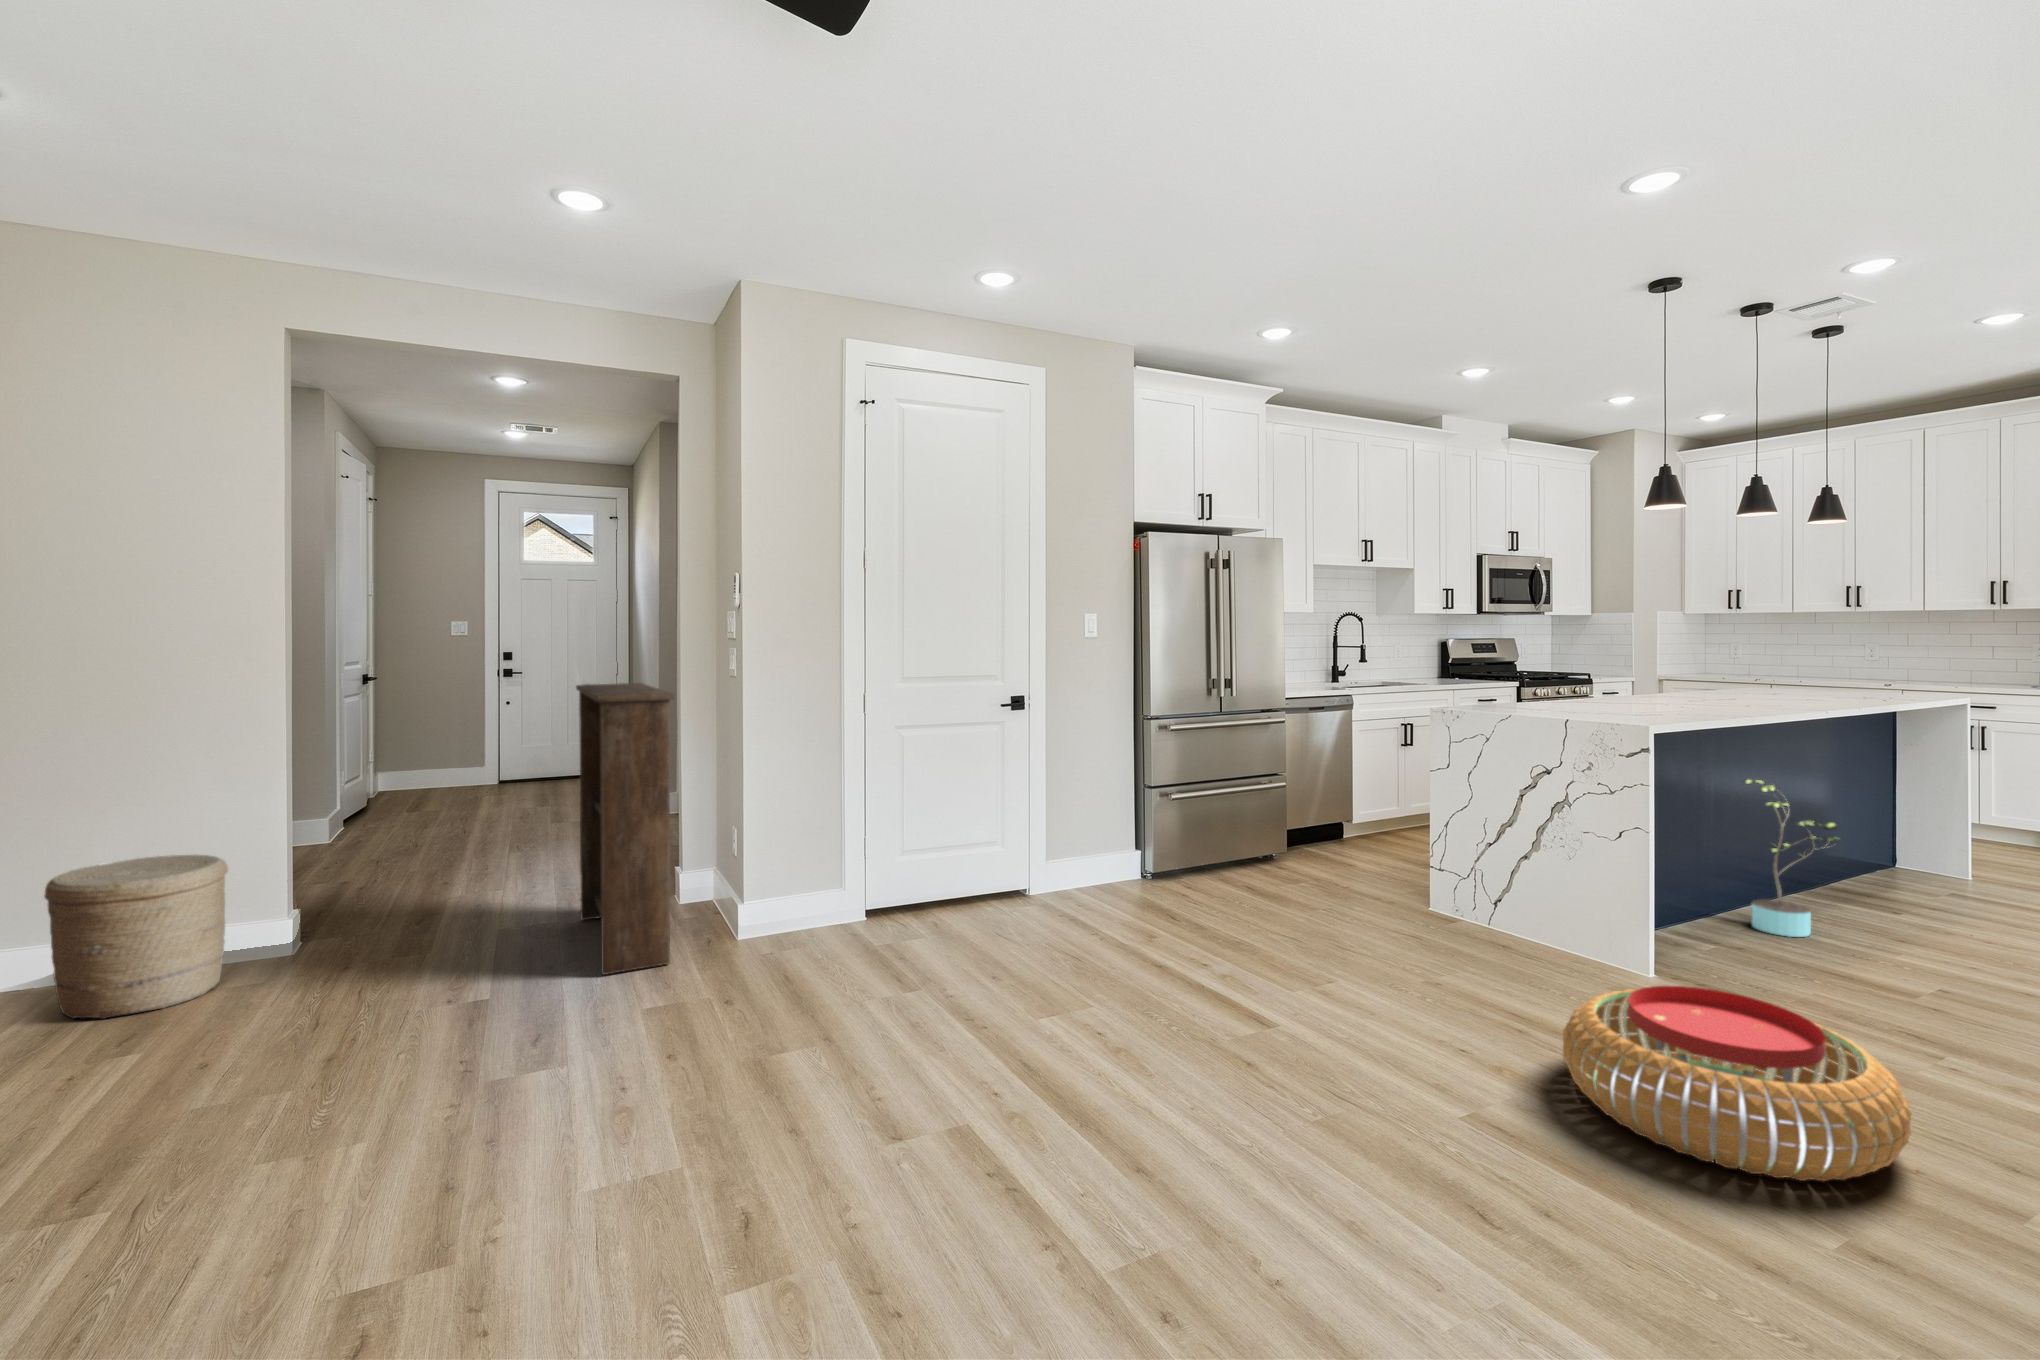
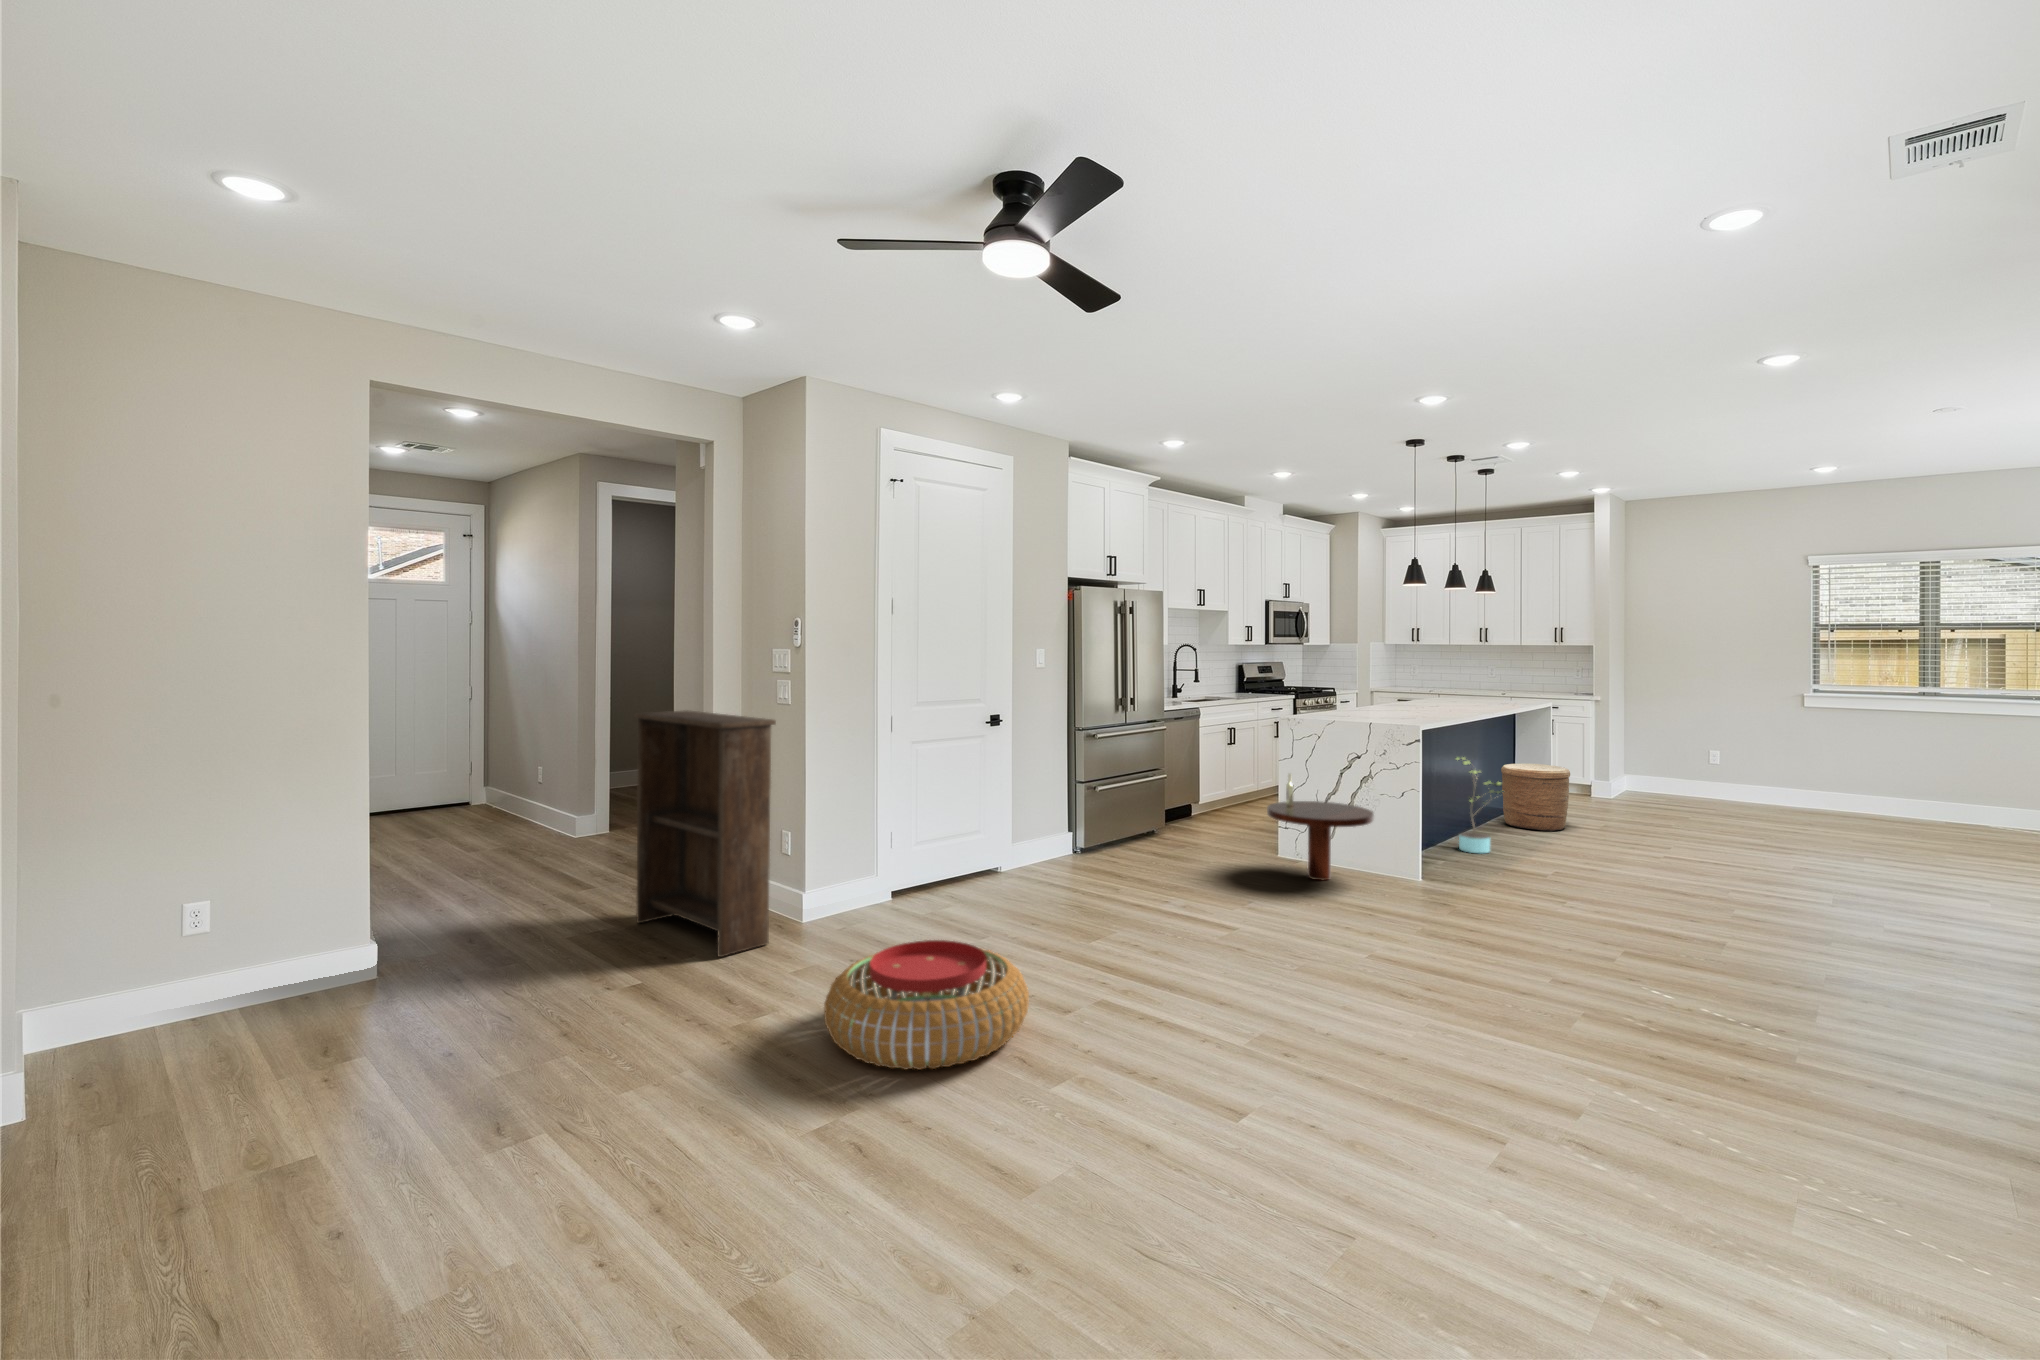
coffee table: none [1387,791,1559,956] -> present [1267,774,1374,880]
woven basket: present [44,855,228,1019] -> present [1501,764,1570,831]
pouf: present [1563,986,1911,1181] -> present [824,940,1029,1070]

